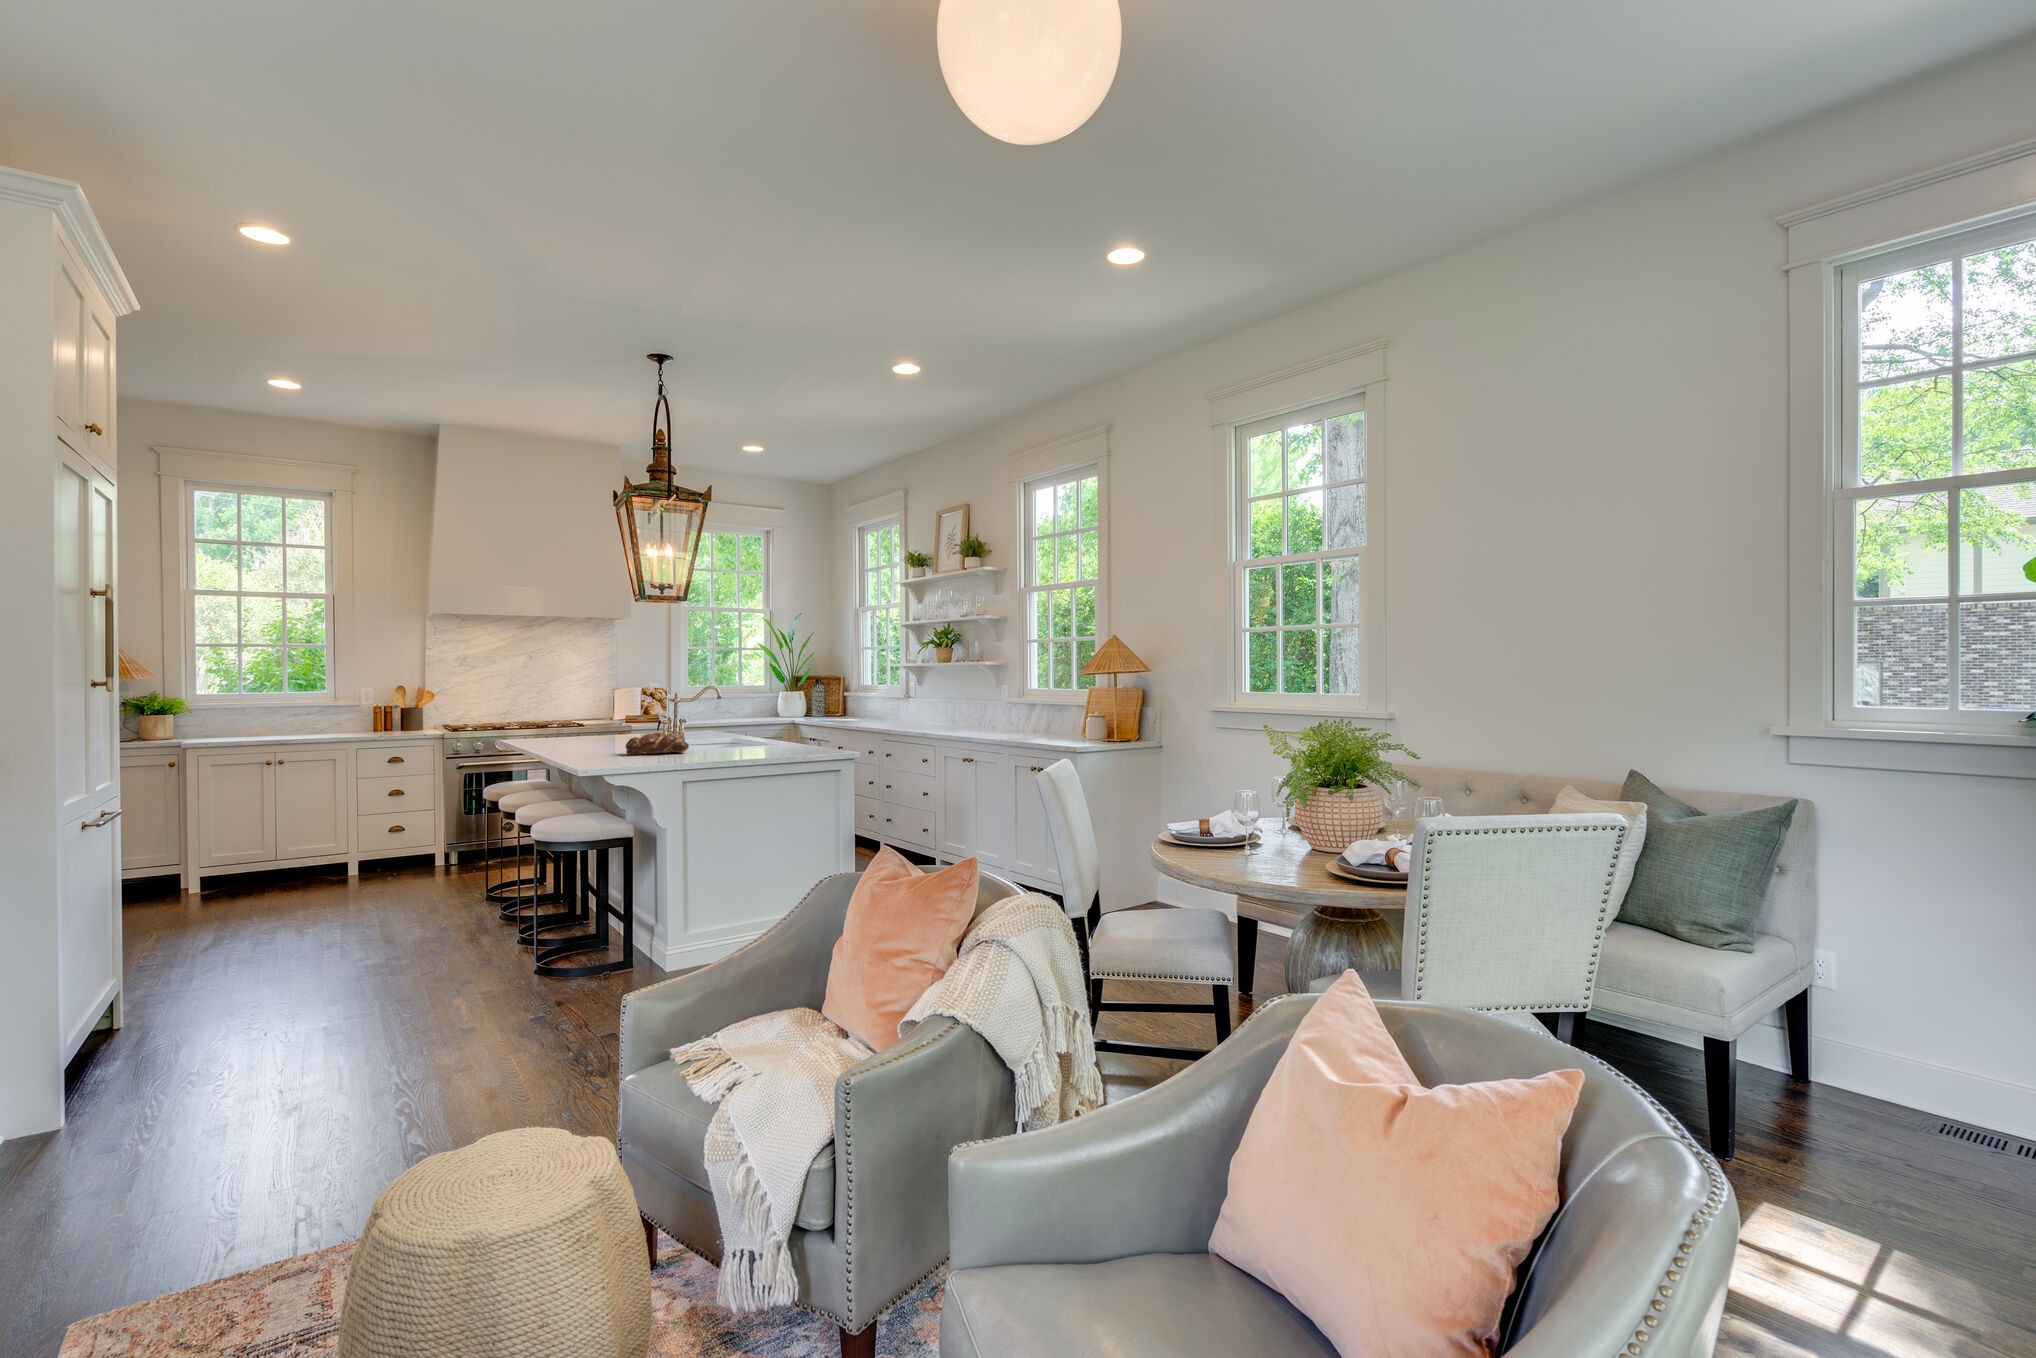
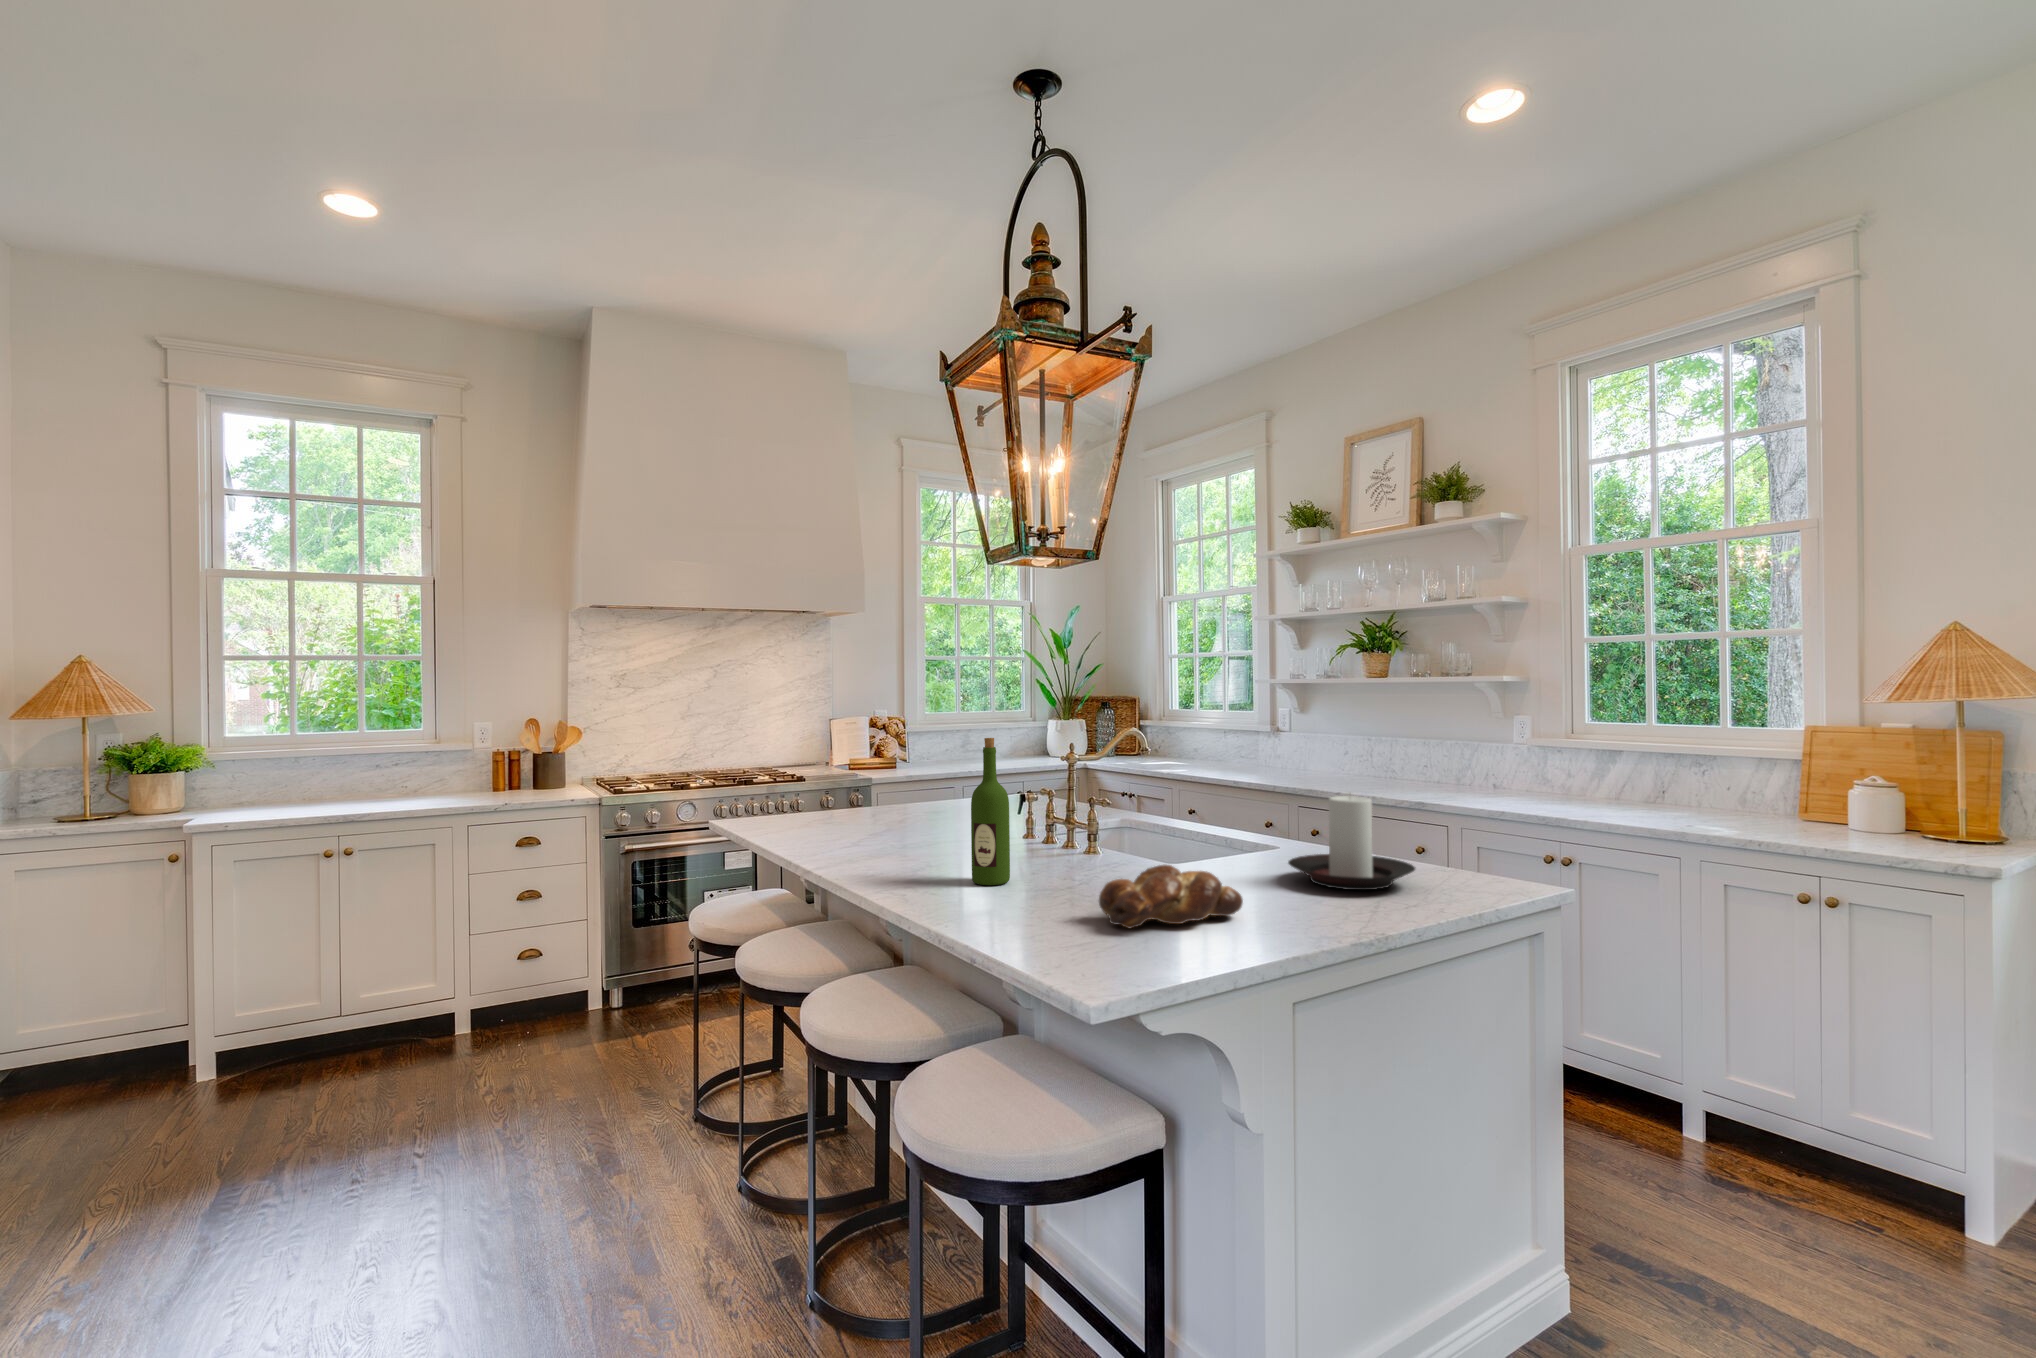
wine bottle: none [594,683,613,748] -> present [971,738,1010,885]
candle holder: none [738,708,793,748] -> present [1288,796,1415,890]

